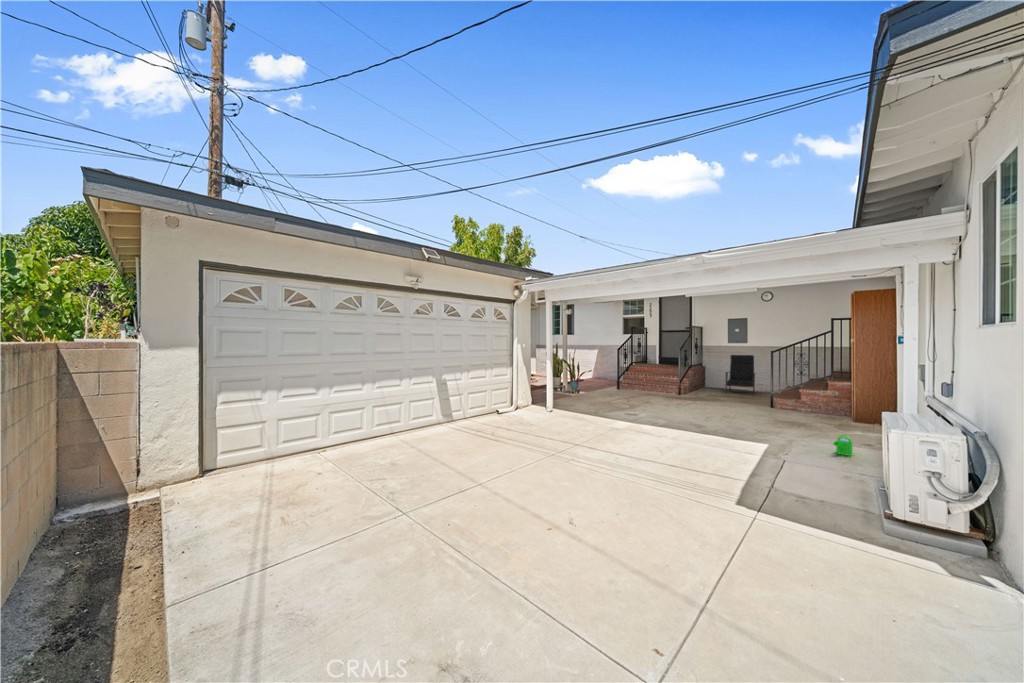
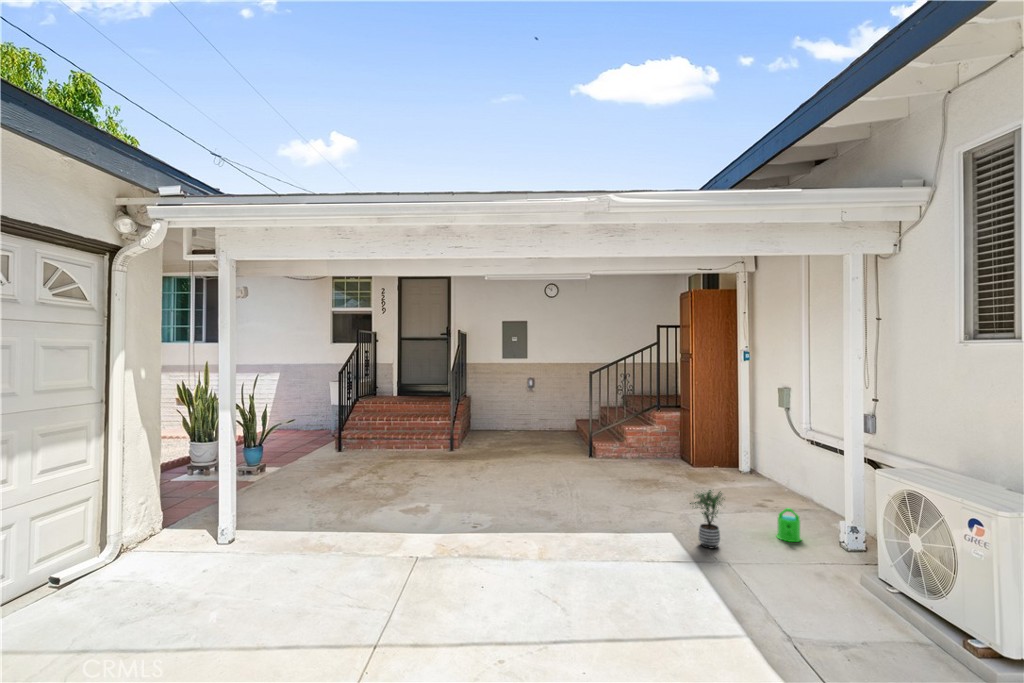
lounge chair: present [726,355,755,394] -> none [502,376,543,436]
potted plant: none [761,414,789,448] -> present [690,490,725,549]

